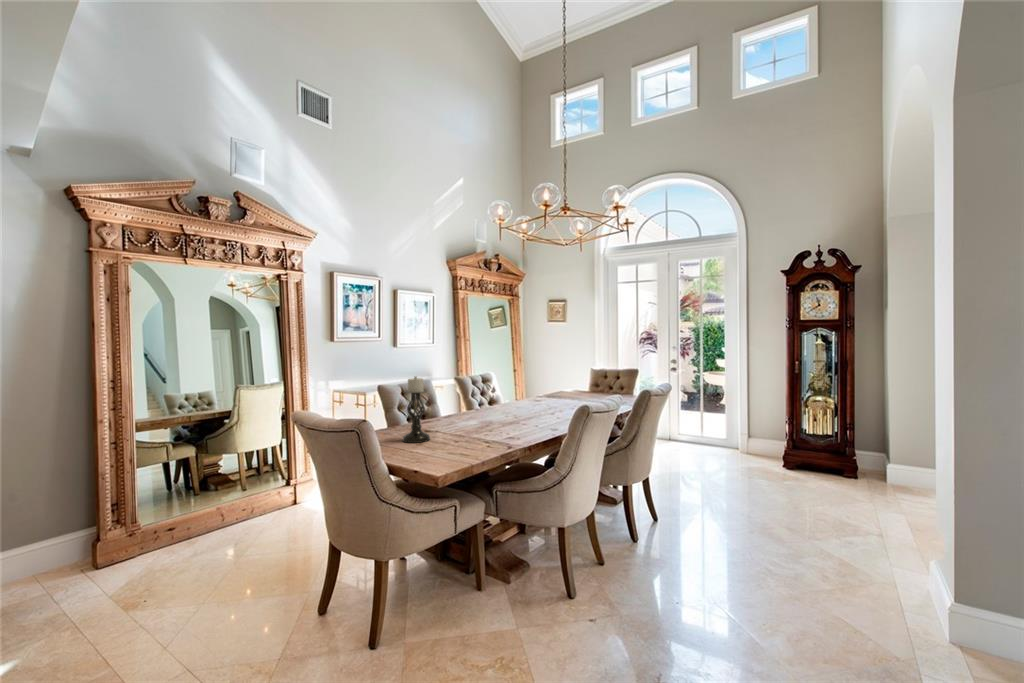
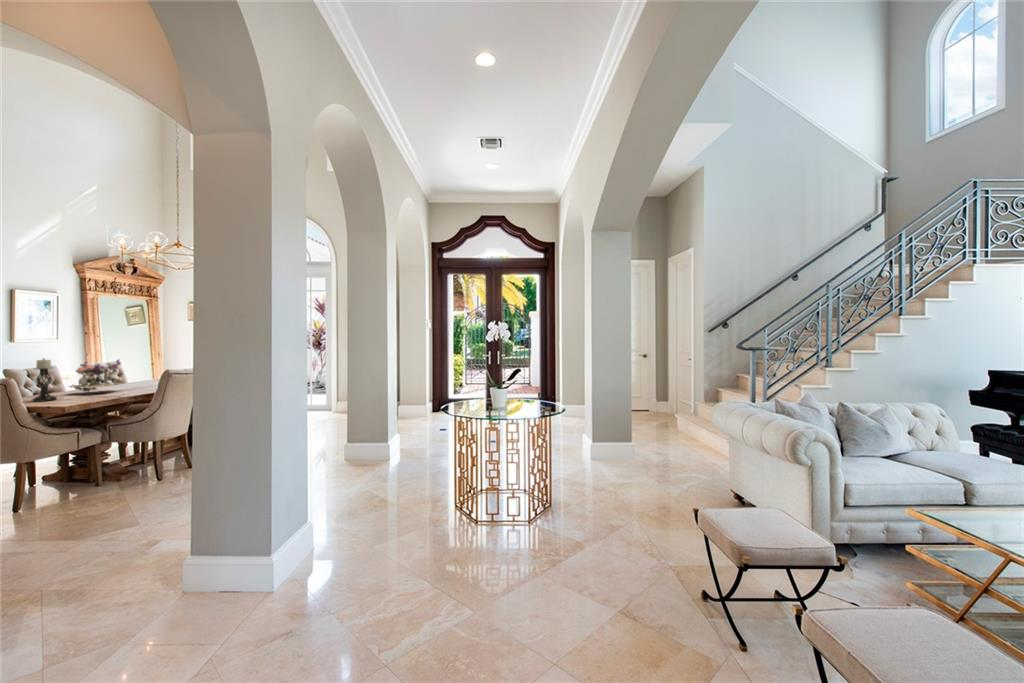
flower arrangement: none [441,376,505,426] -> present [70,360,121,392]

